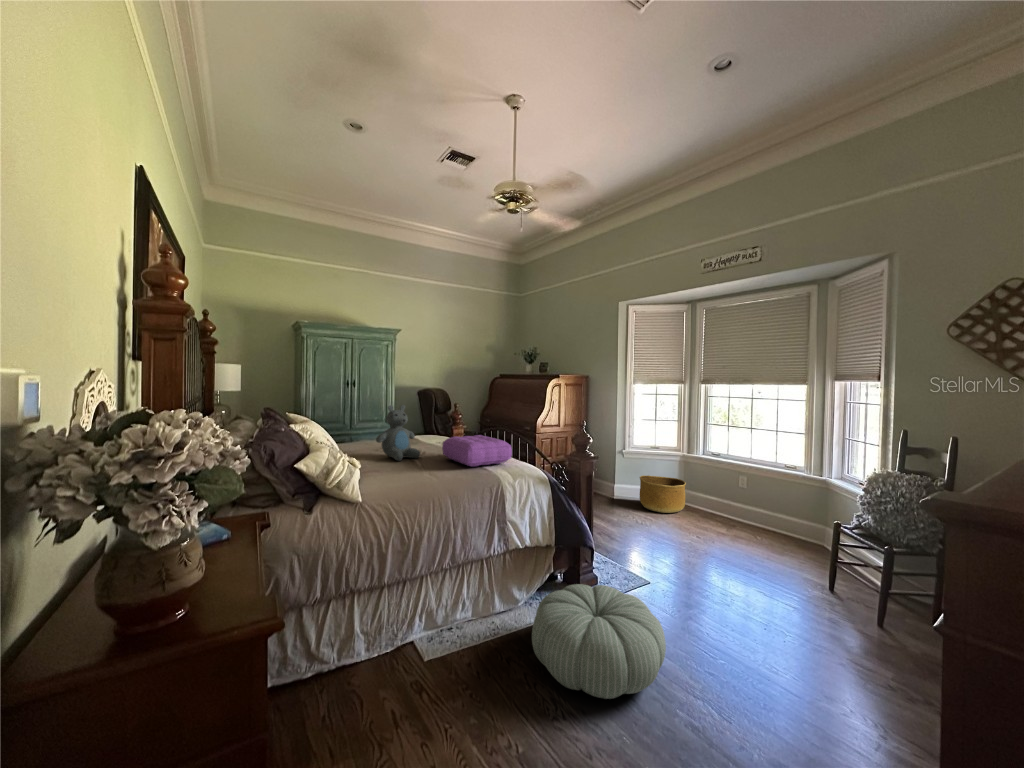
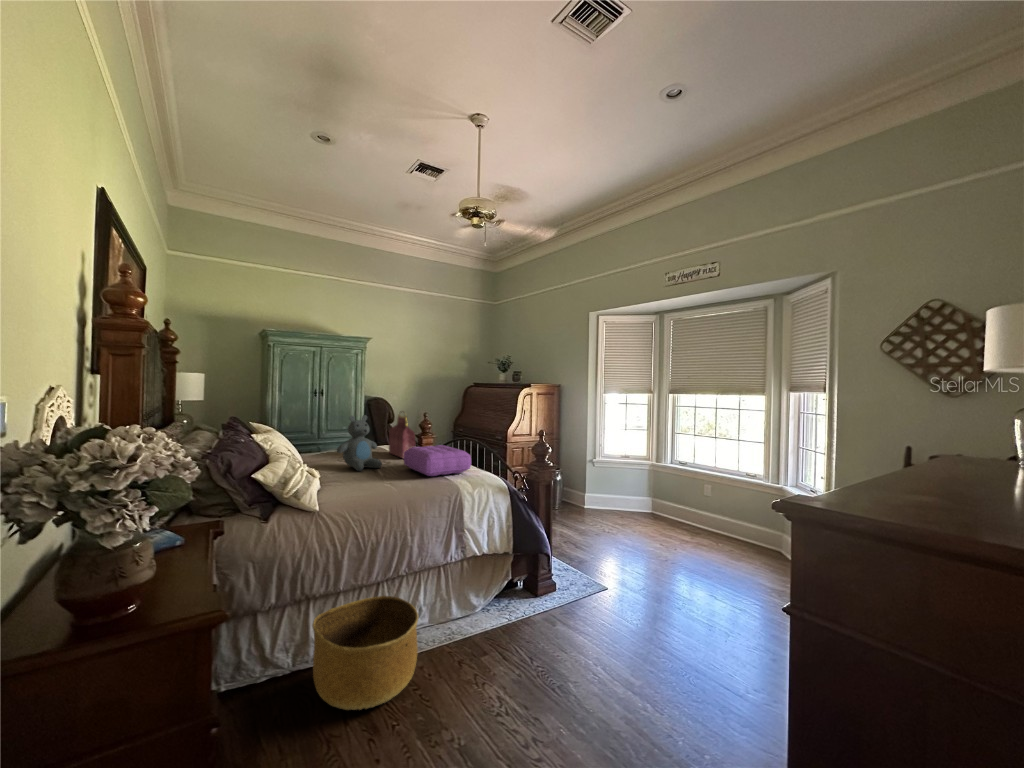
handbag: none [424,401,452,449] -> present [389,413,415,458]
basket: present [640,476,686,513] -> present [313,596,418,710]
pouf: present [532,584,666,699] -> none [481,590,608,696]

